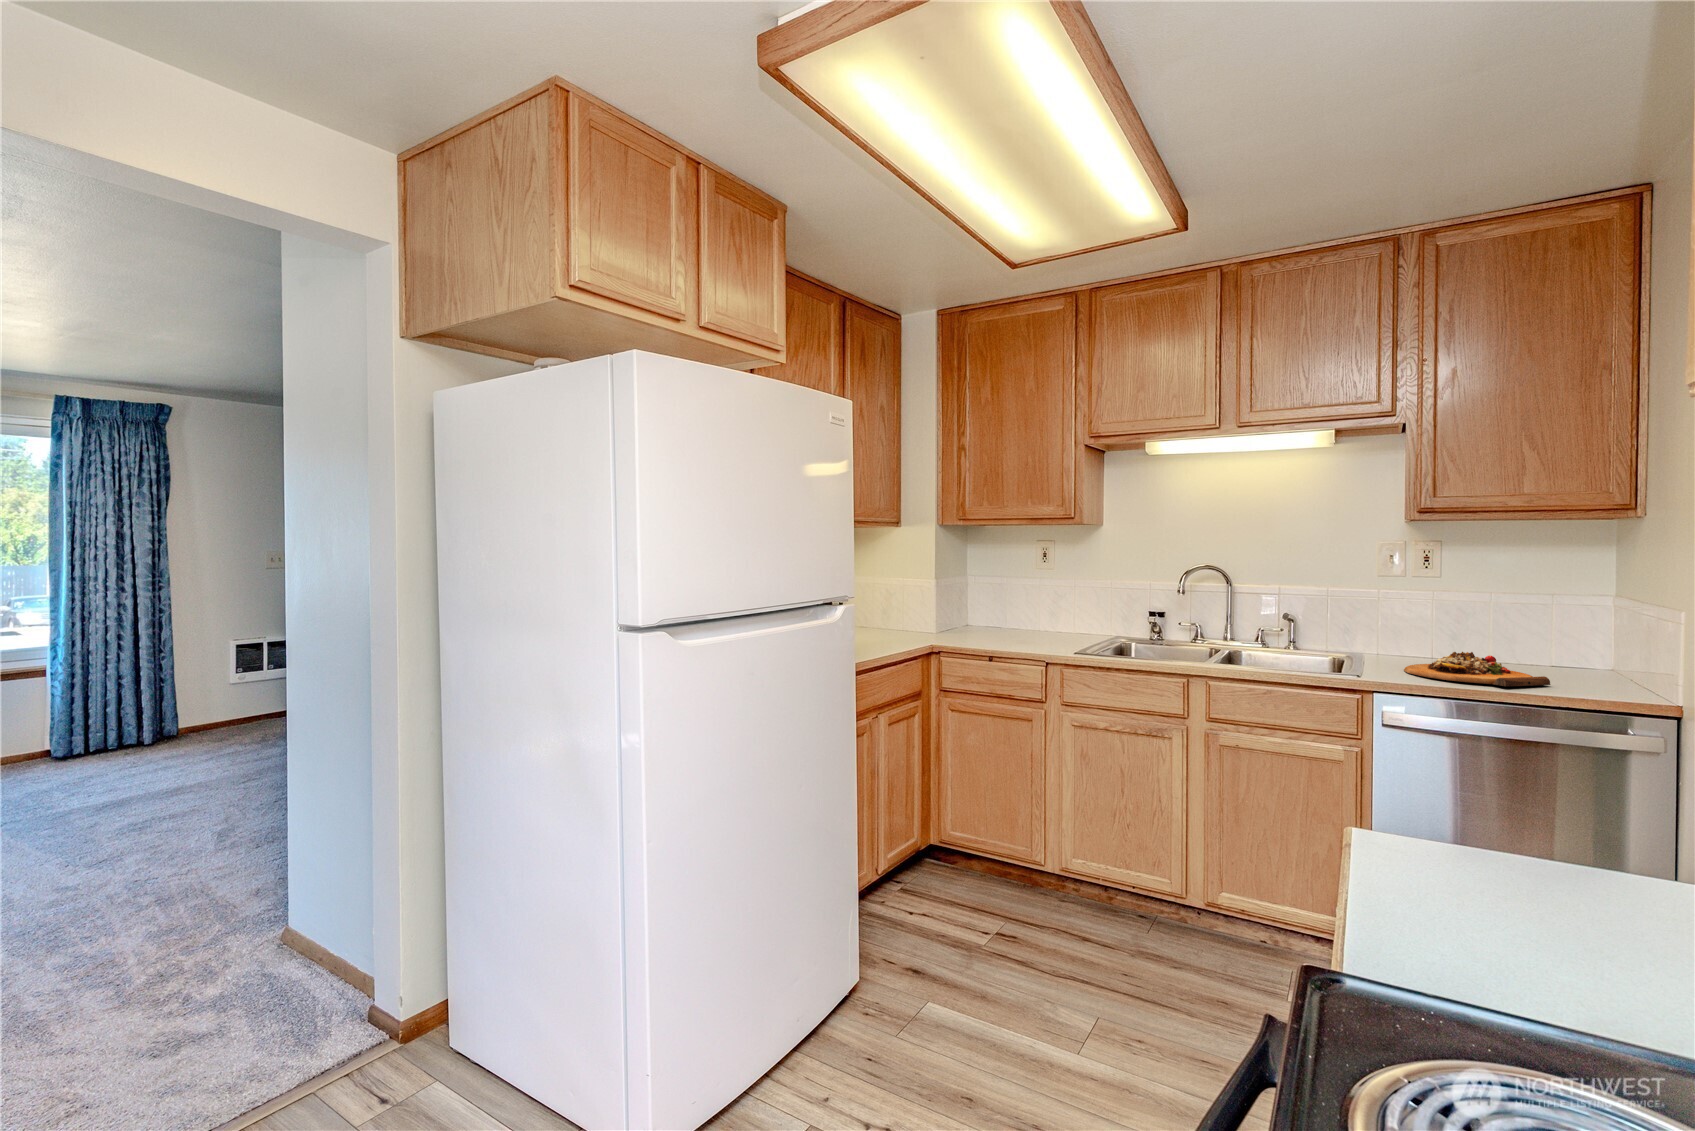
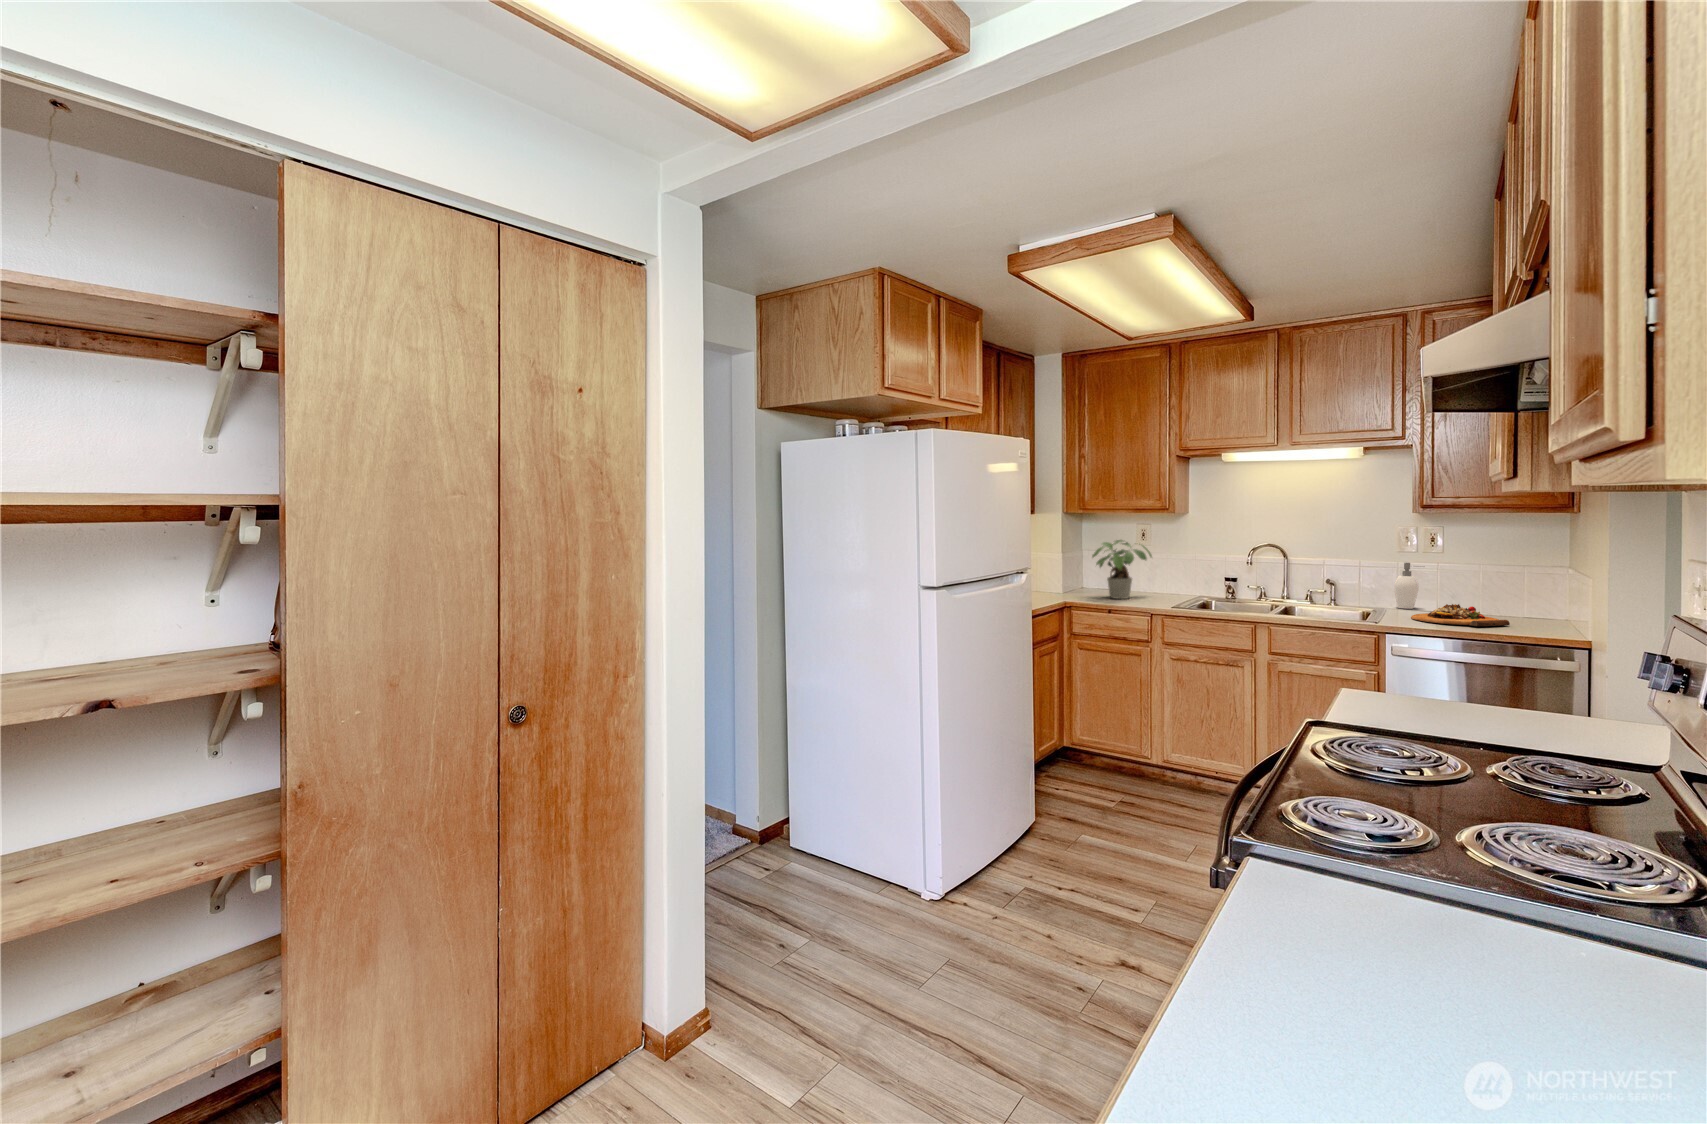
potted plant: none [976,557,1056,637] -> present [1092,540,1152,599]
soap dispenser: none [1375,592,1418,656] -> present [1394,563,1423,609]

